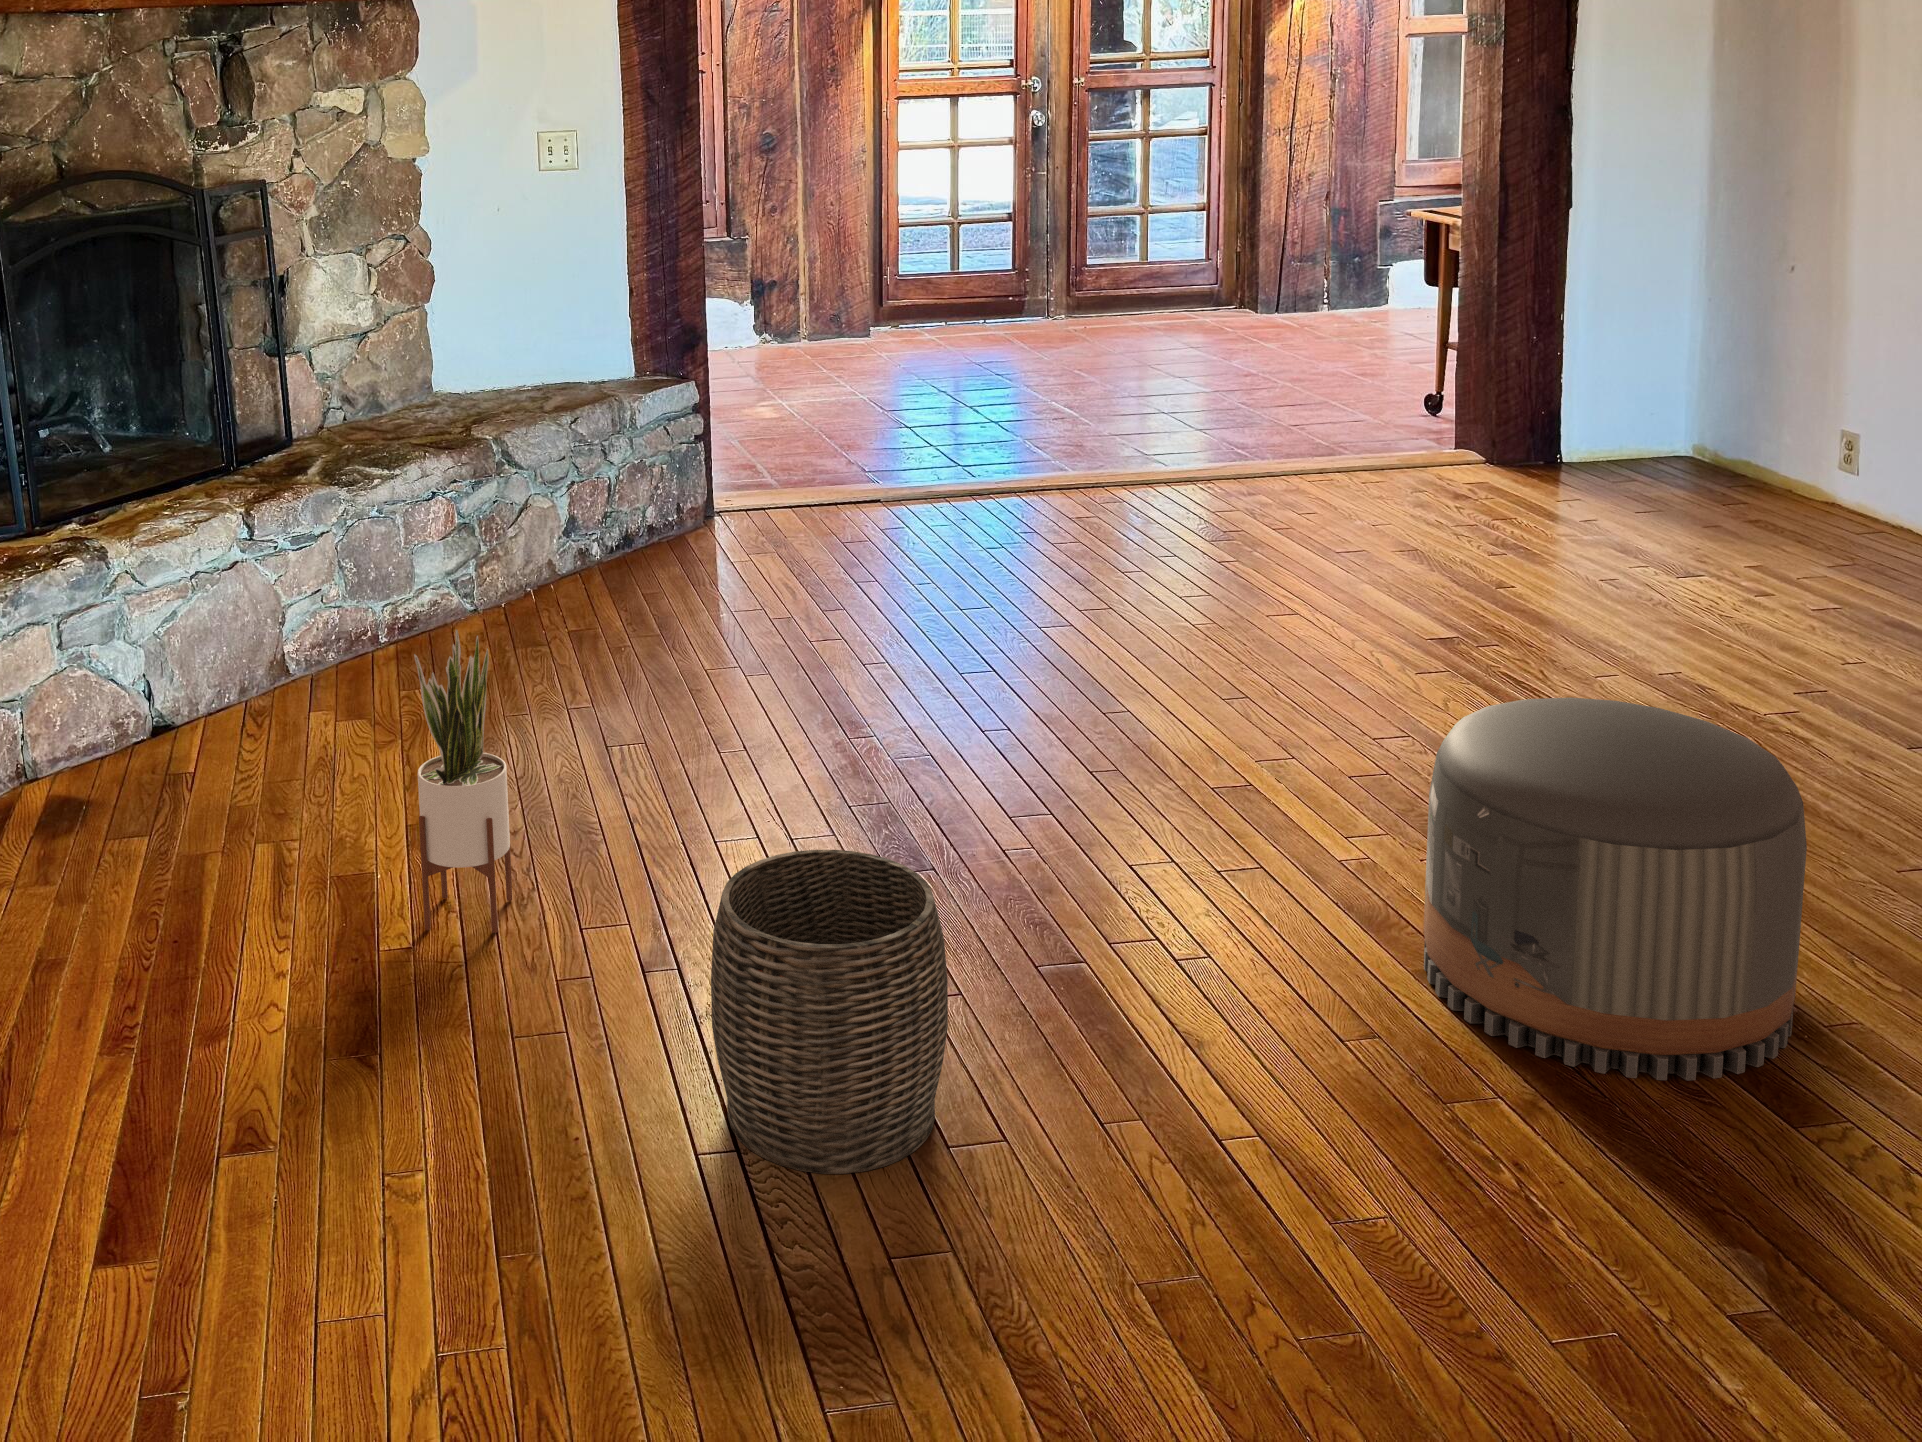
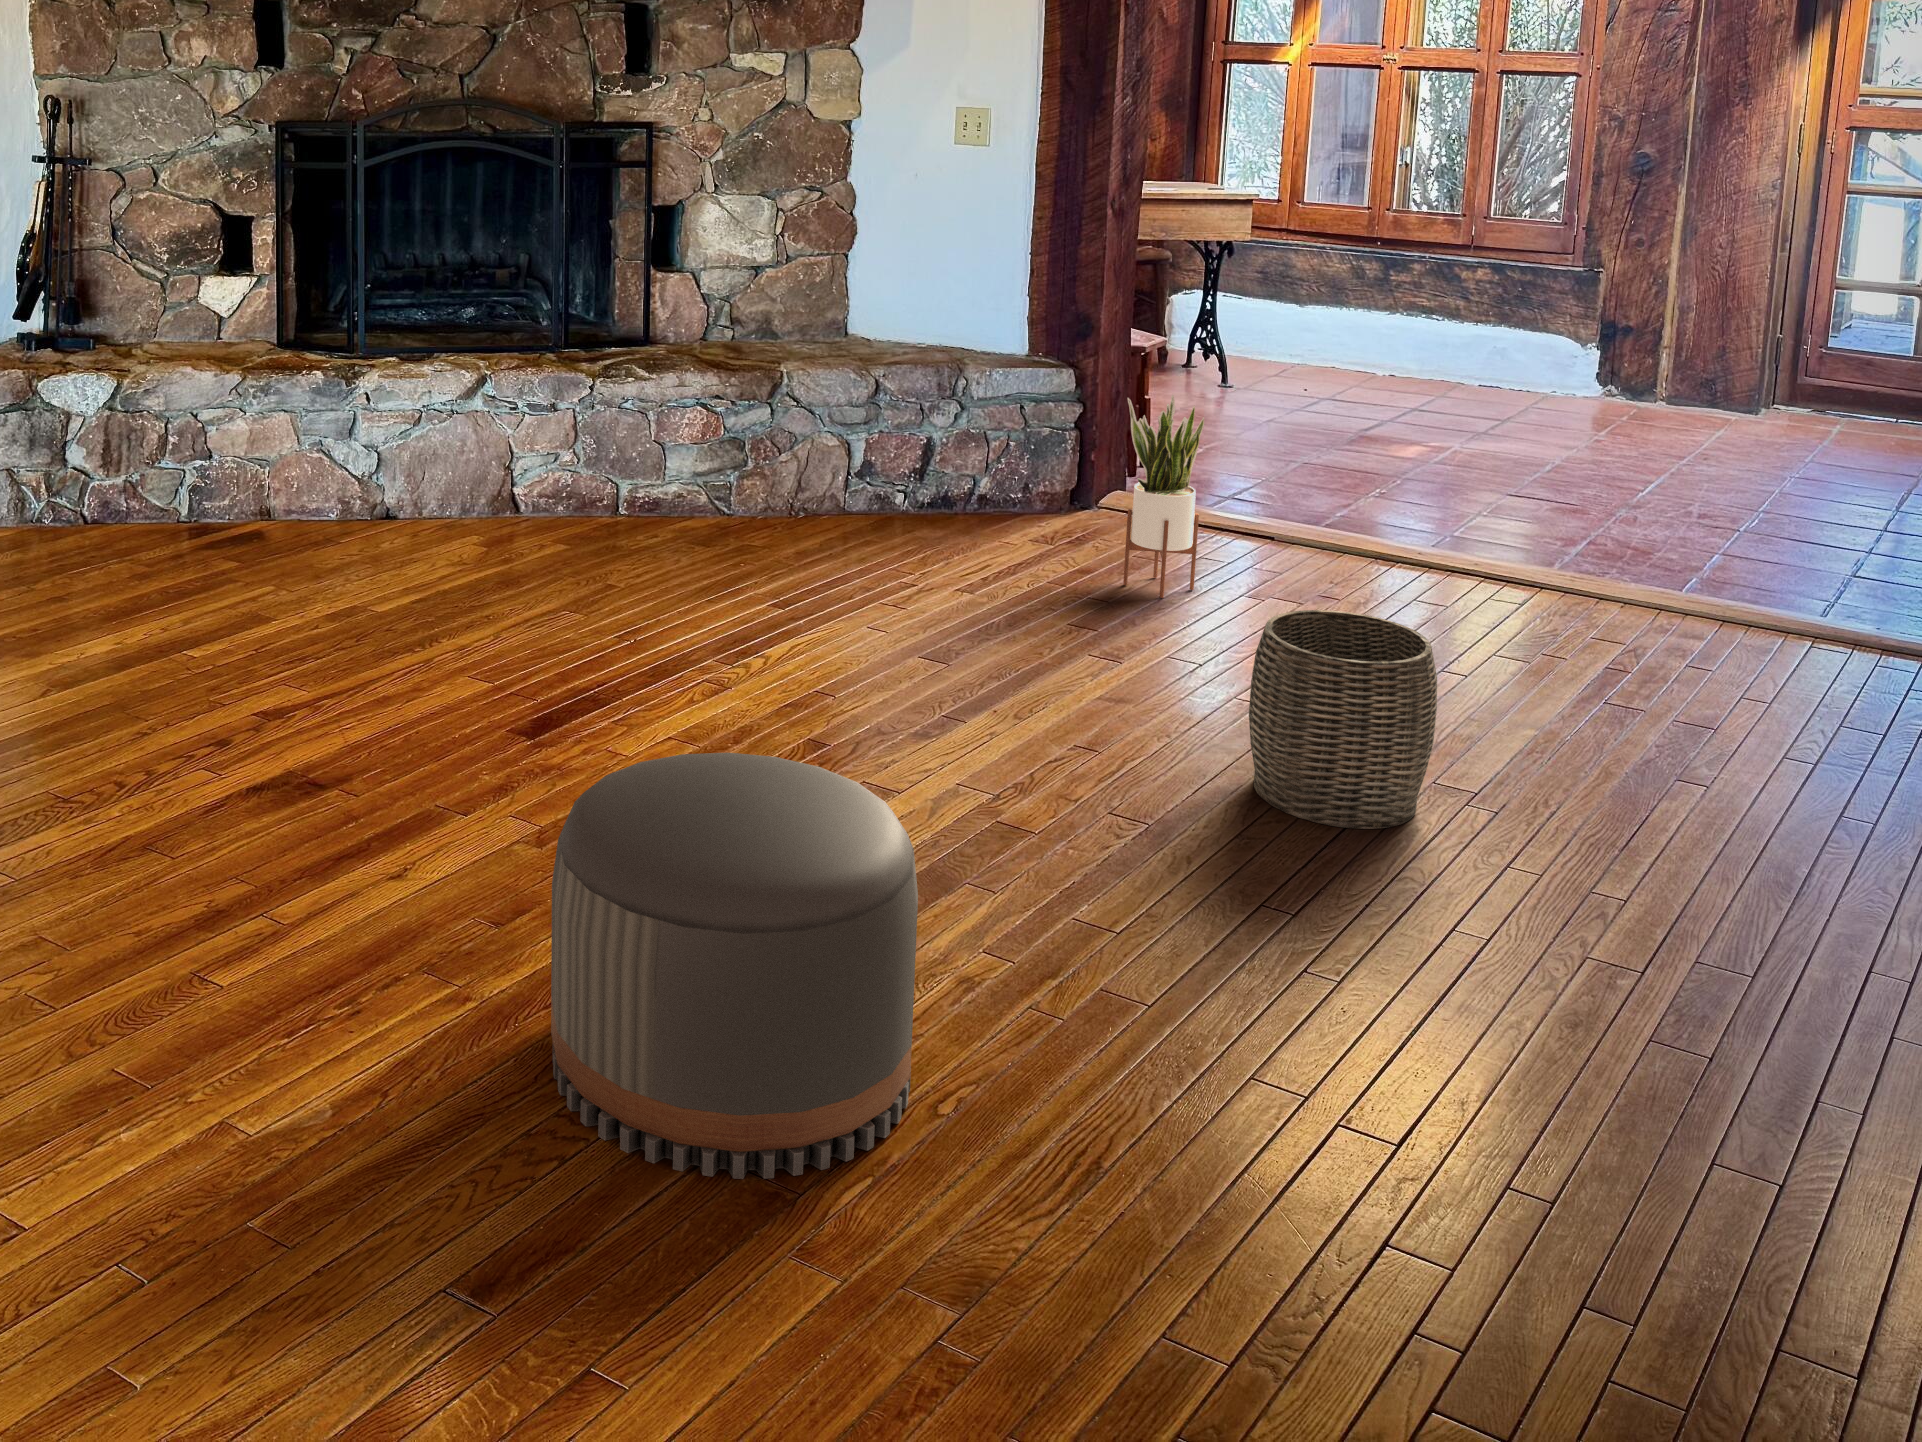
potted plant: present [414,630,512,933] -> present [1123,395,1204,598]
woven basket: present [711,850,948,1174] -> present [1249,610,1437,829]

